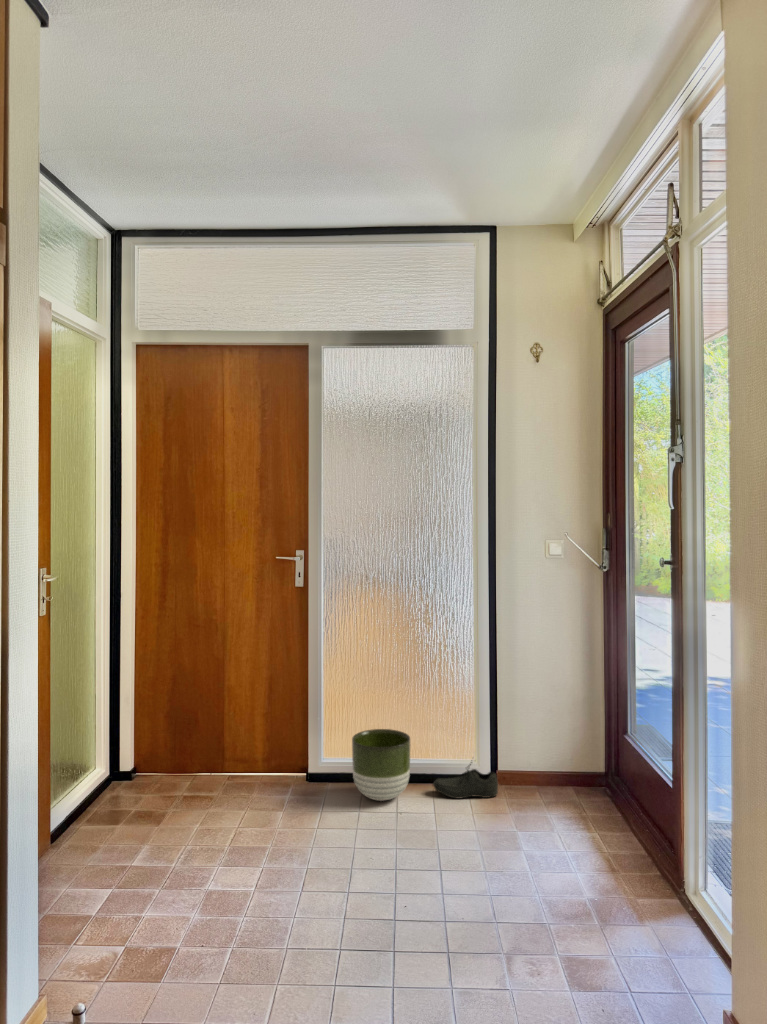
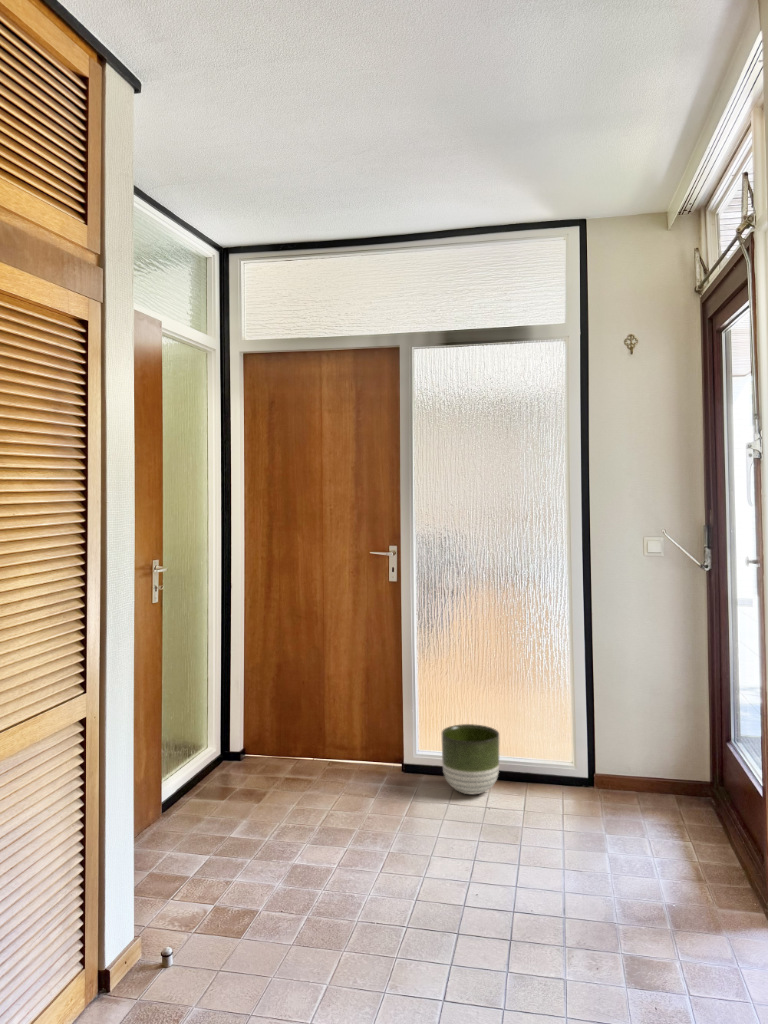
shoe: present [433,762,498,798] -> none [523,757,590,799]

